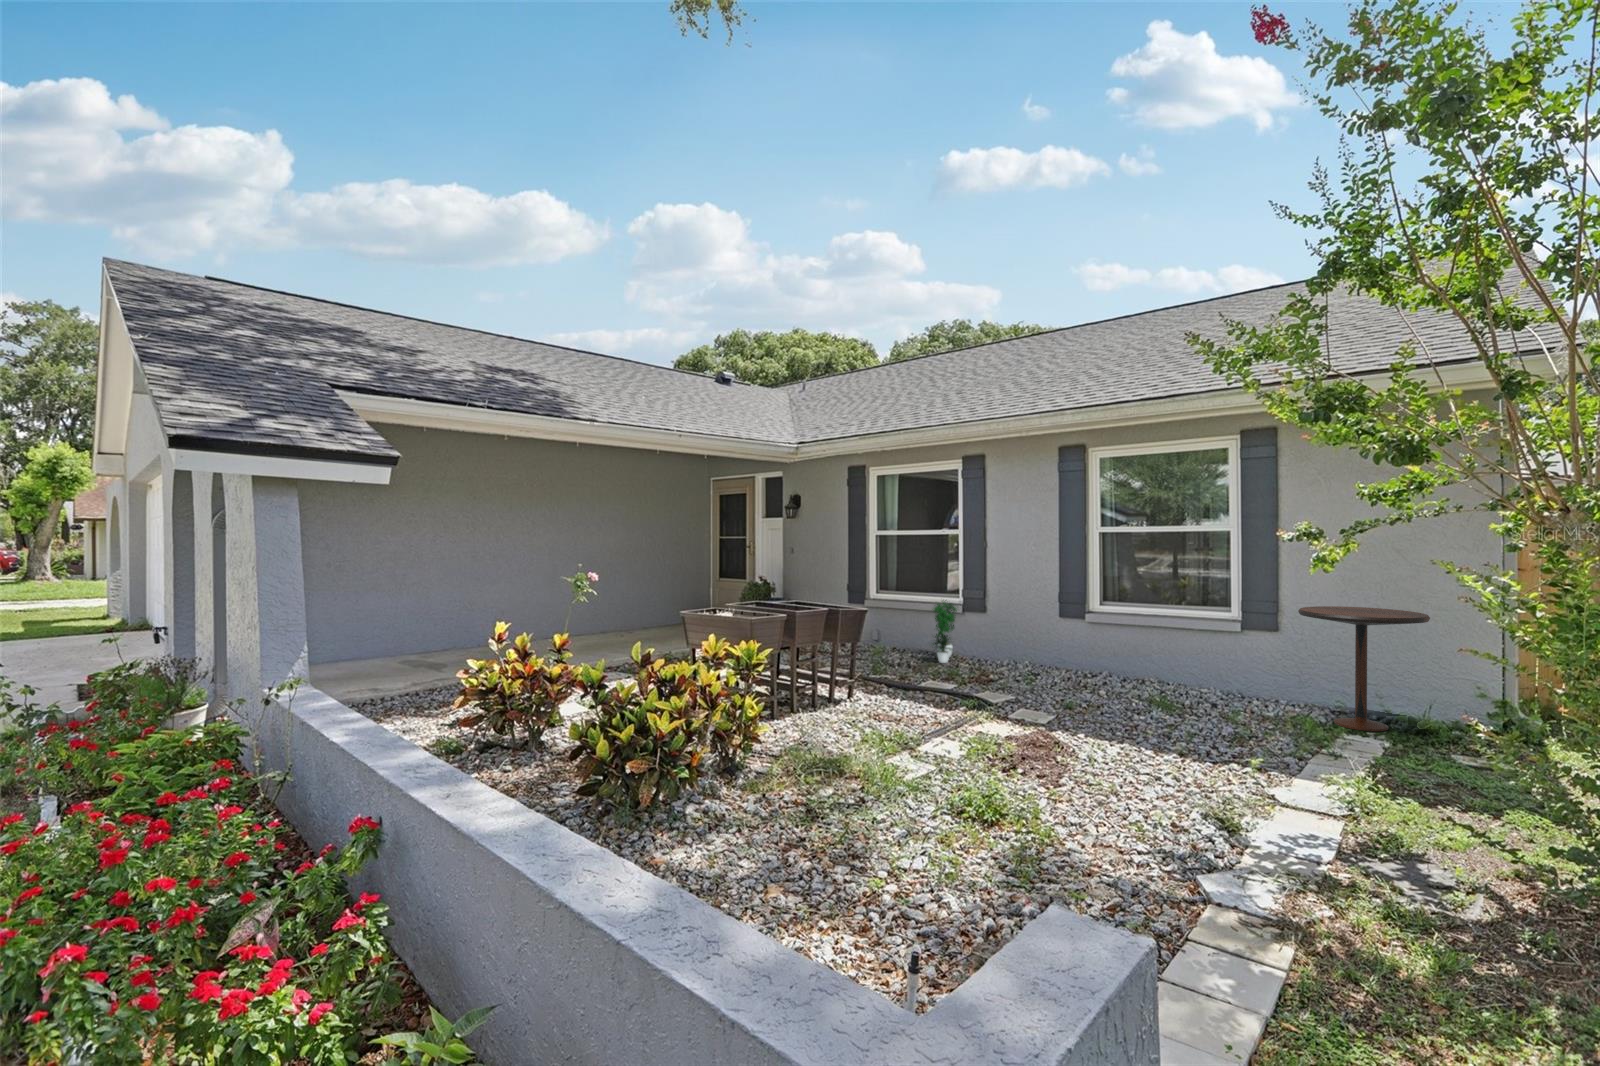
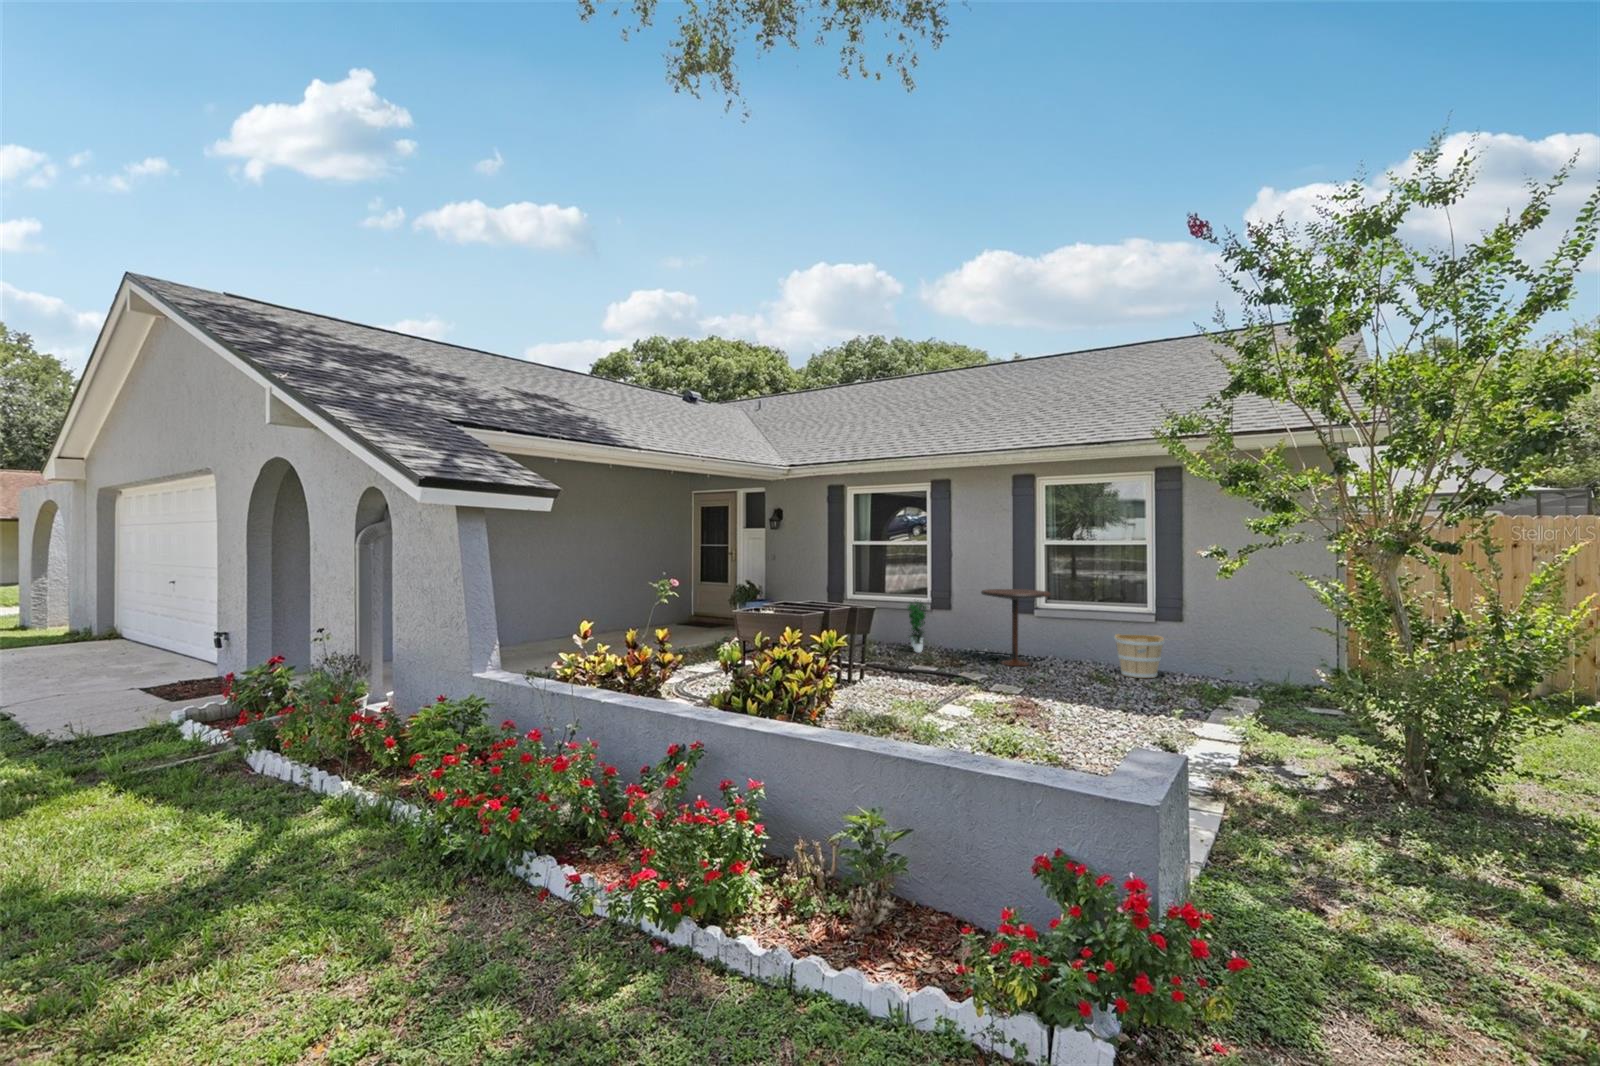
pedestal table: present [1298,606,1430,731] -> present [981,589,1050,666]
wooden bucket: none [1186,645,1254,705] -> present [1115,634,1165,678]

